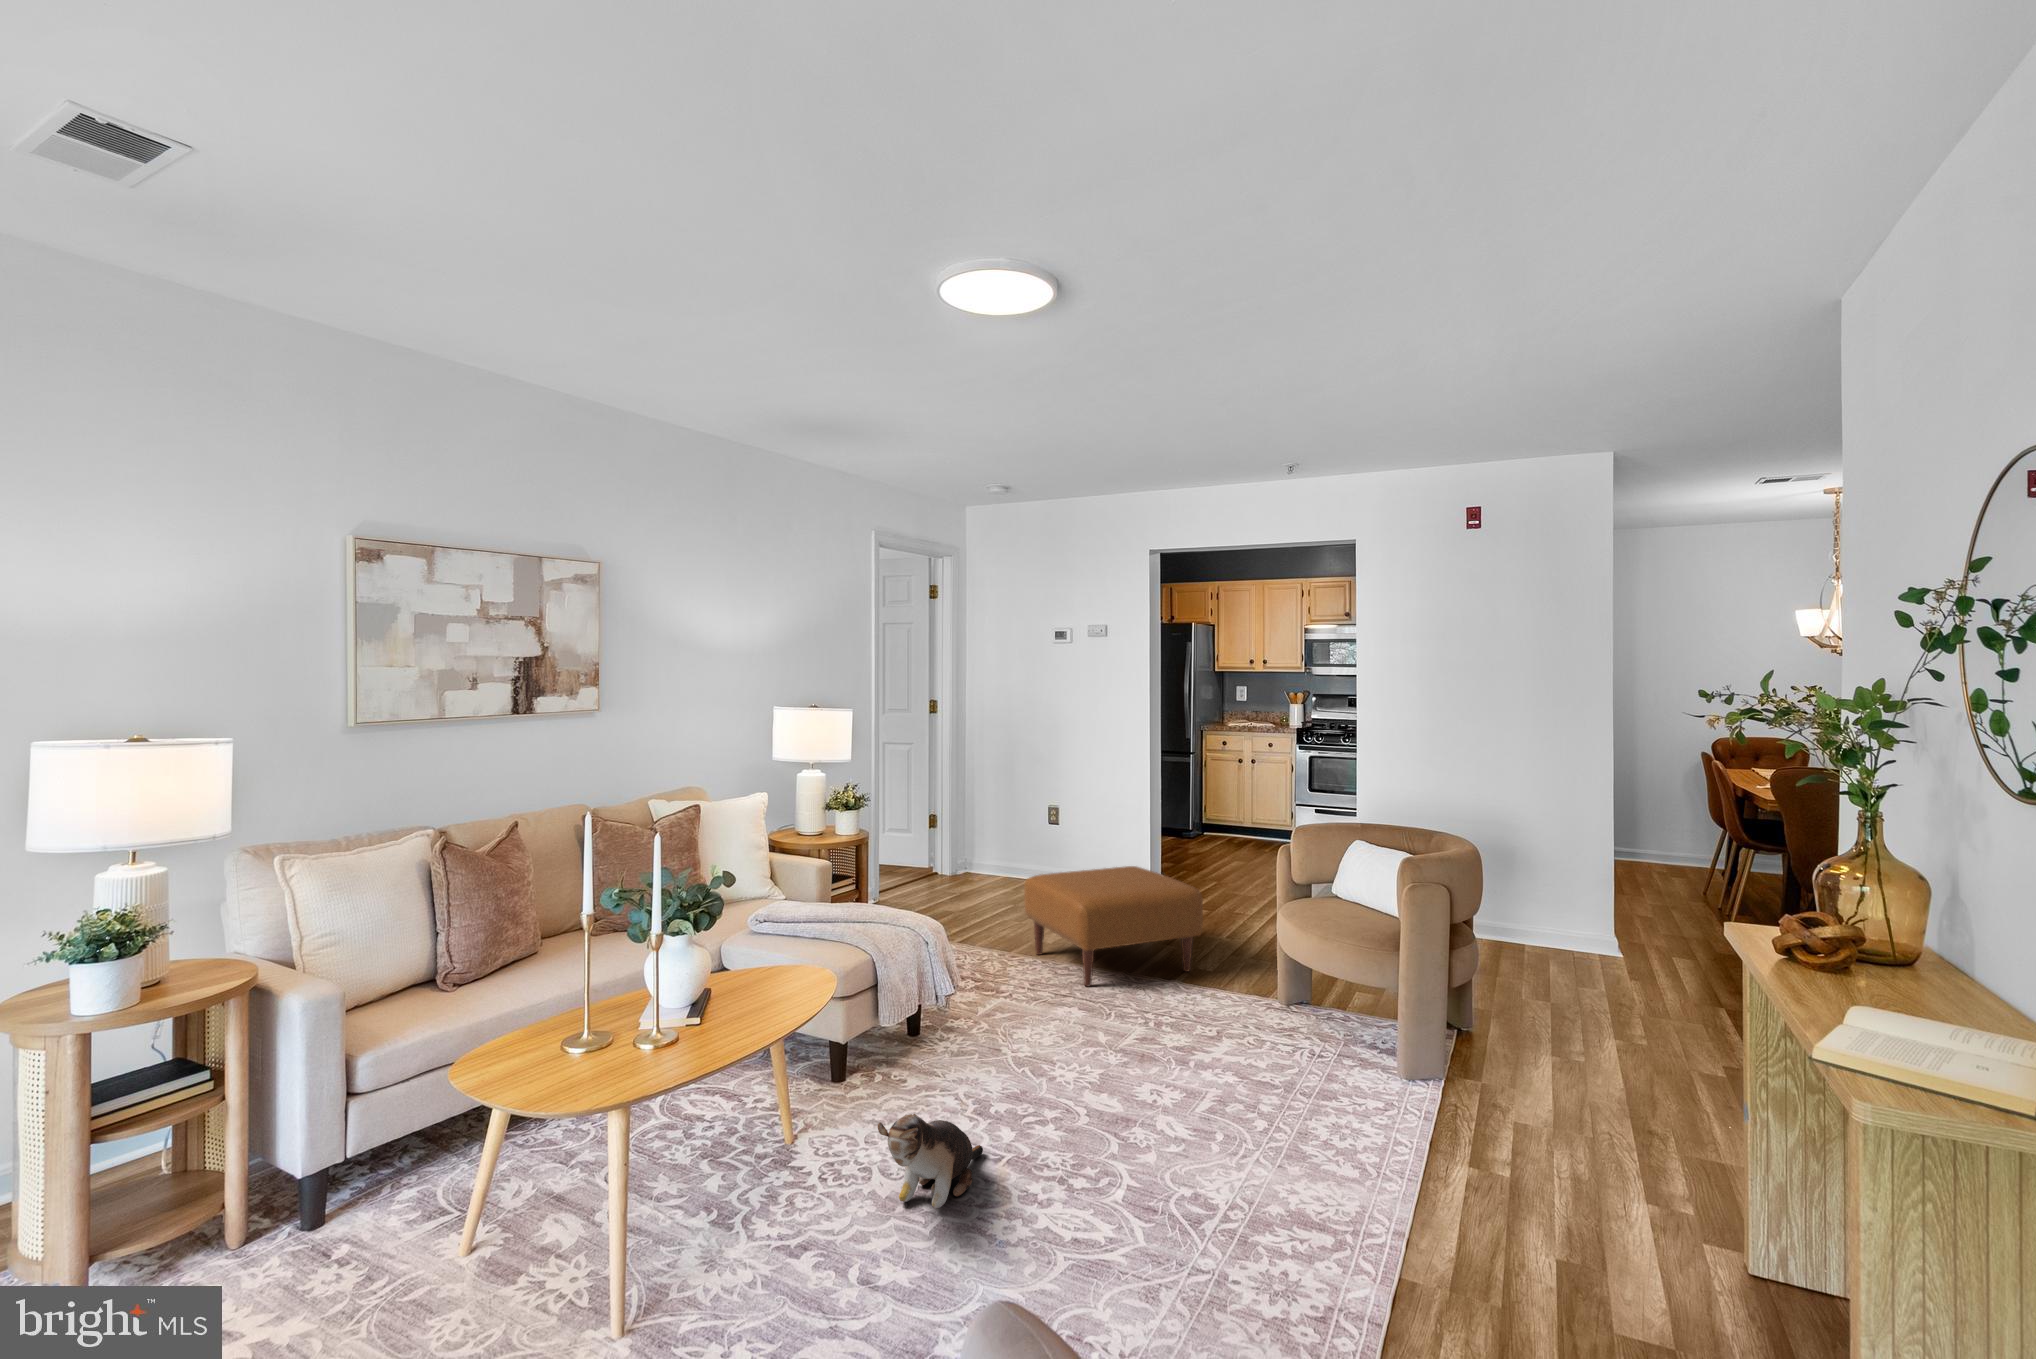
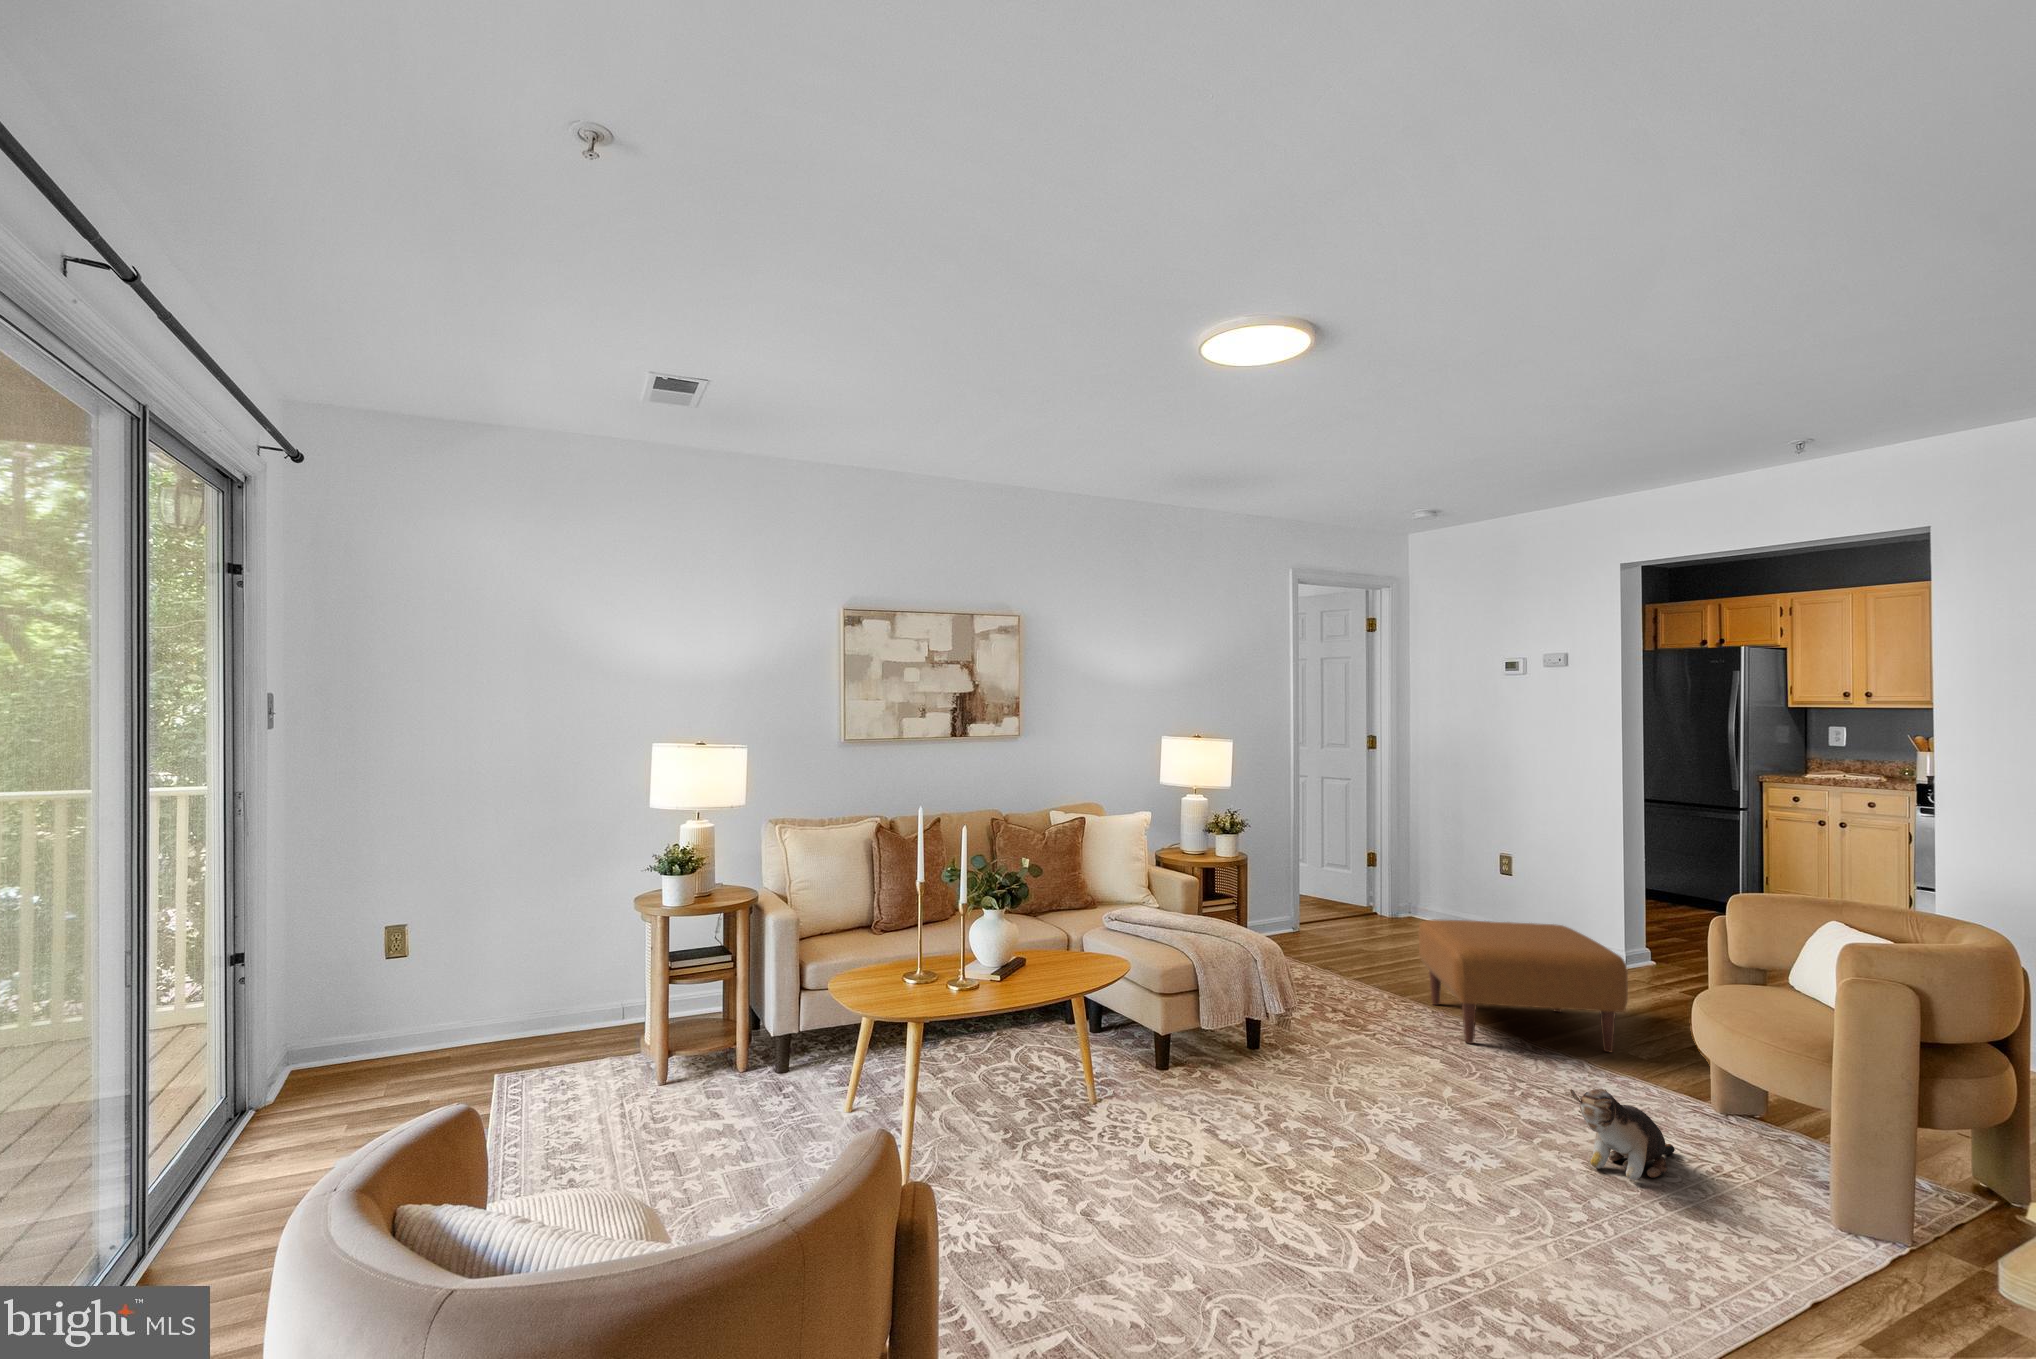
plush toy: present [878,1114,983,1208] -> present [1570,1089,1675,1180]

